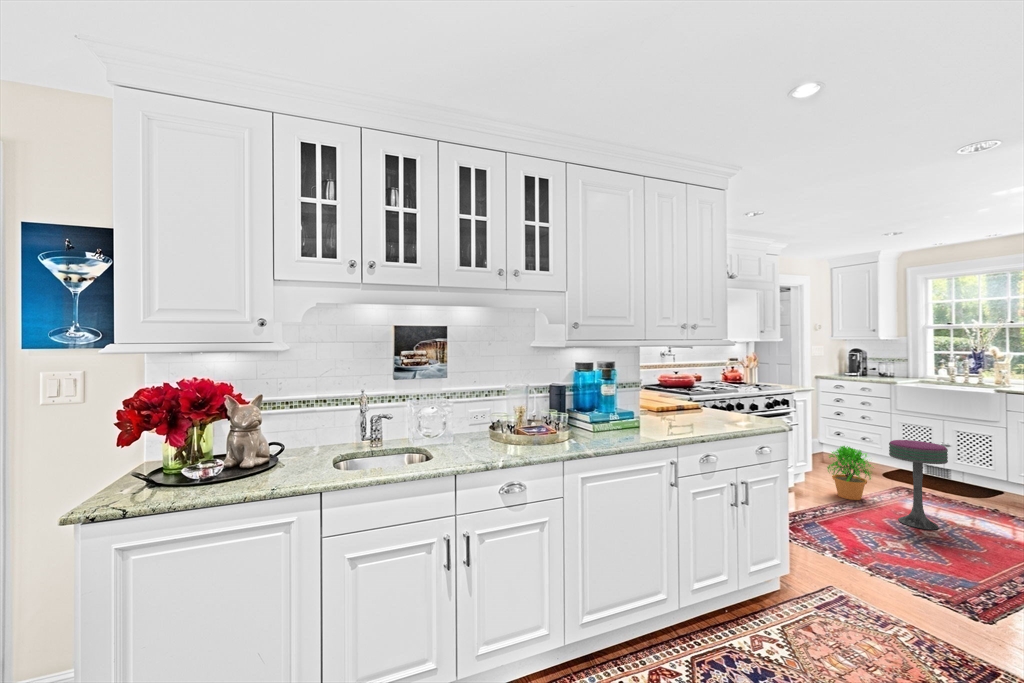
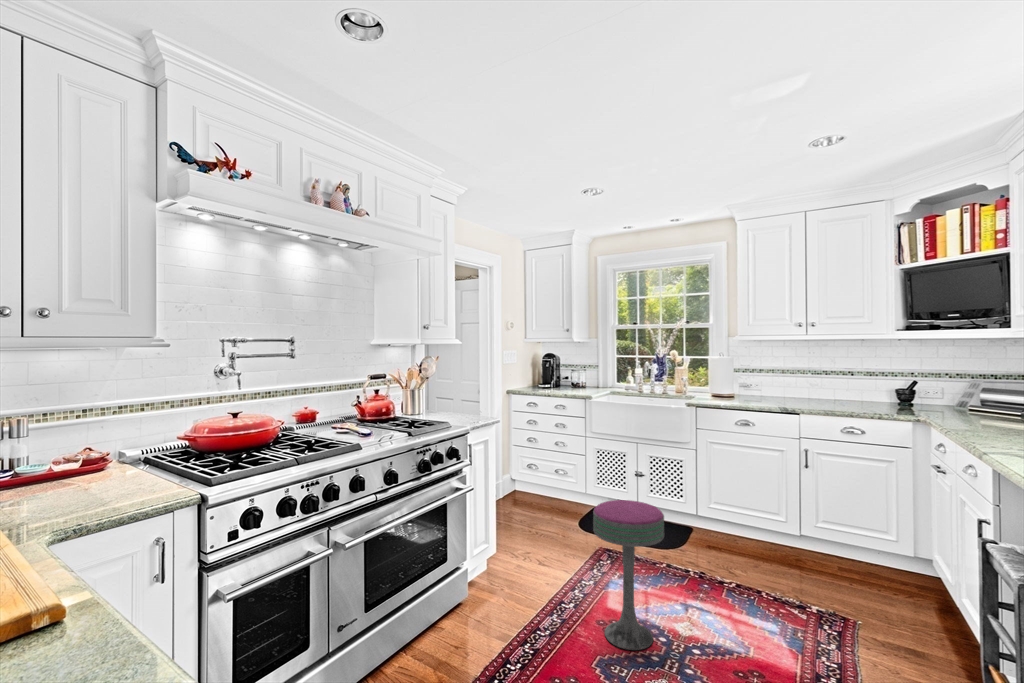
potted plant: present [827,446,871,500] -> none [510,508,576,596]

